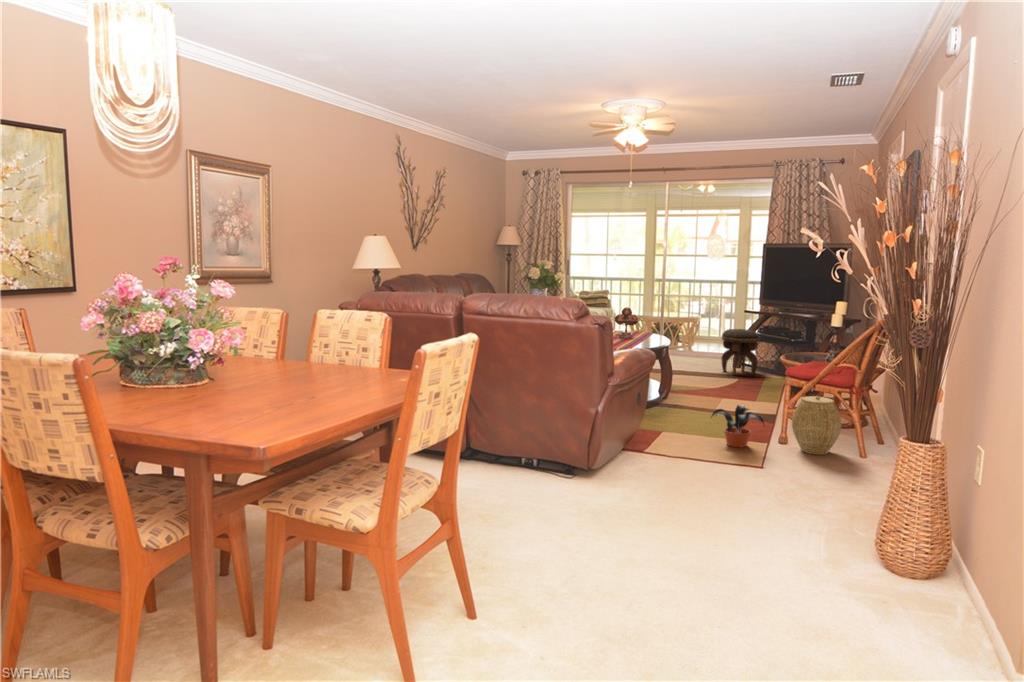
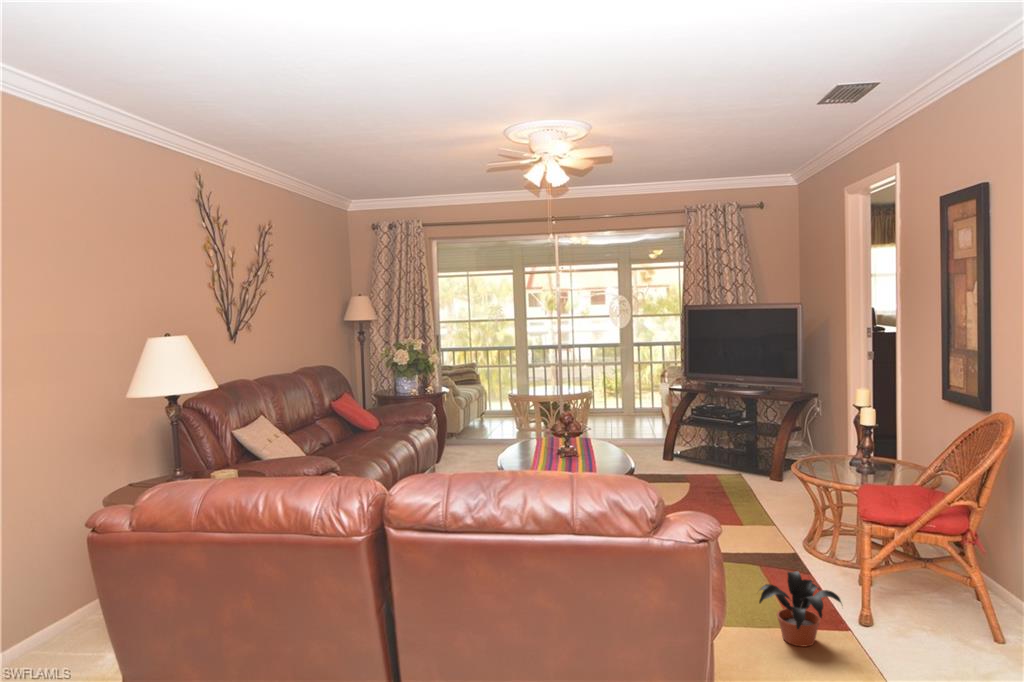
footstool: present [721,329,760,375] -> none [654,414,701,476]
woven basket: present [792,396,842,455] -> none [874,549,954,645]

